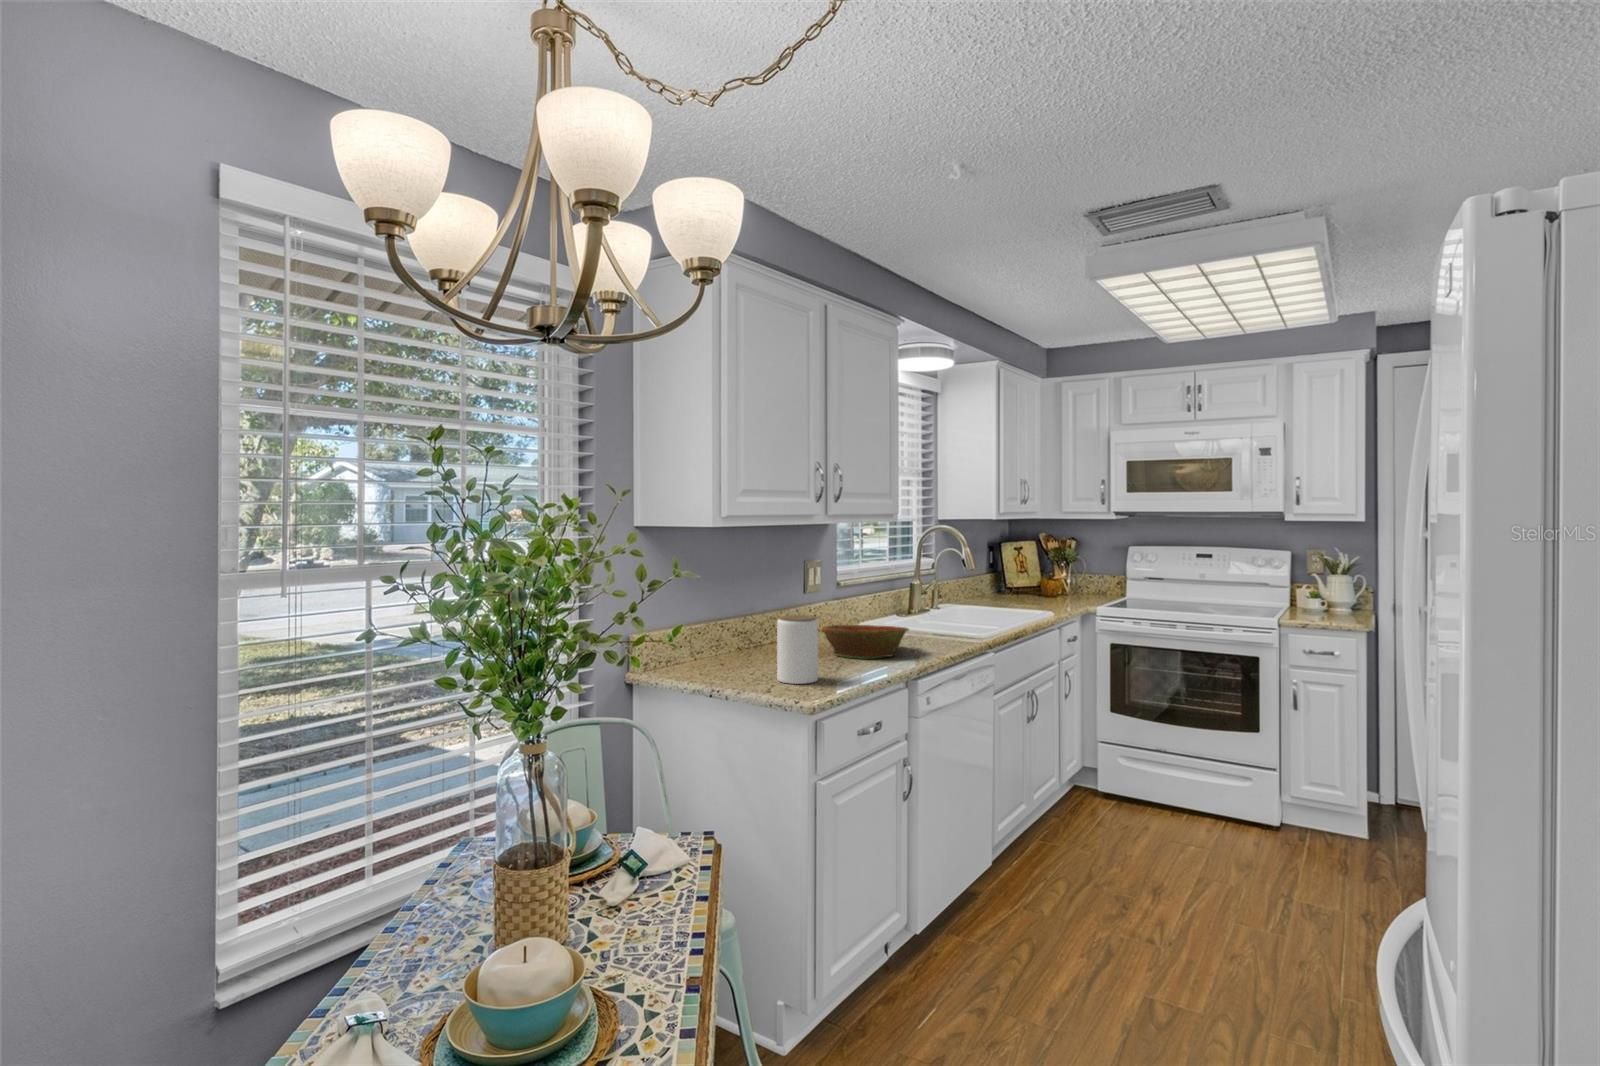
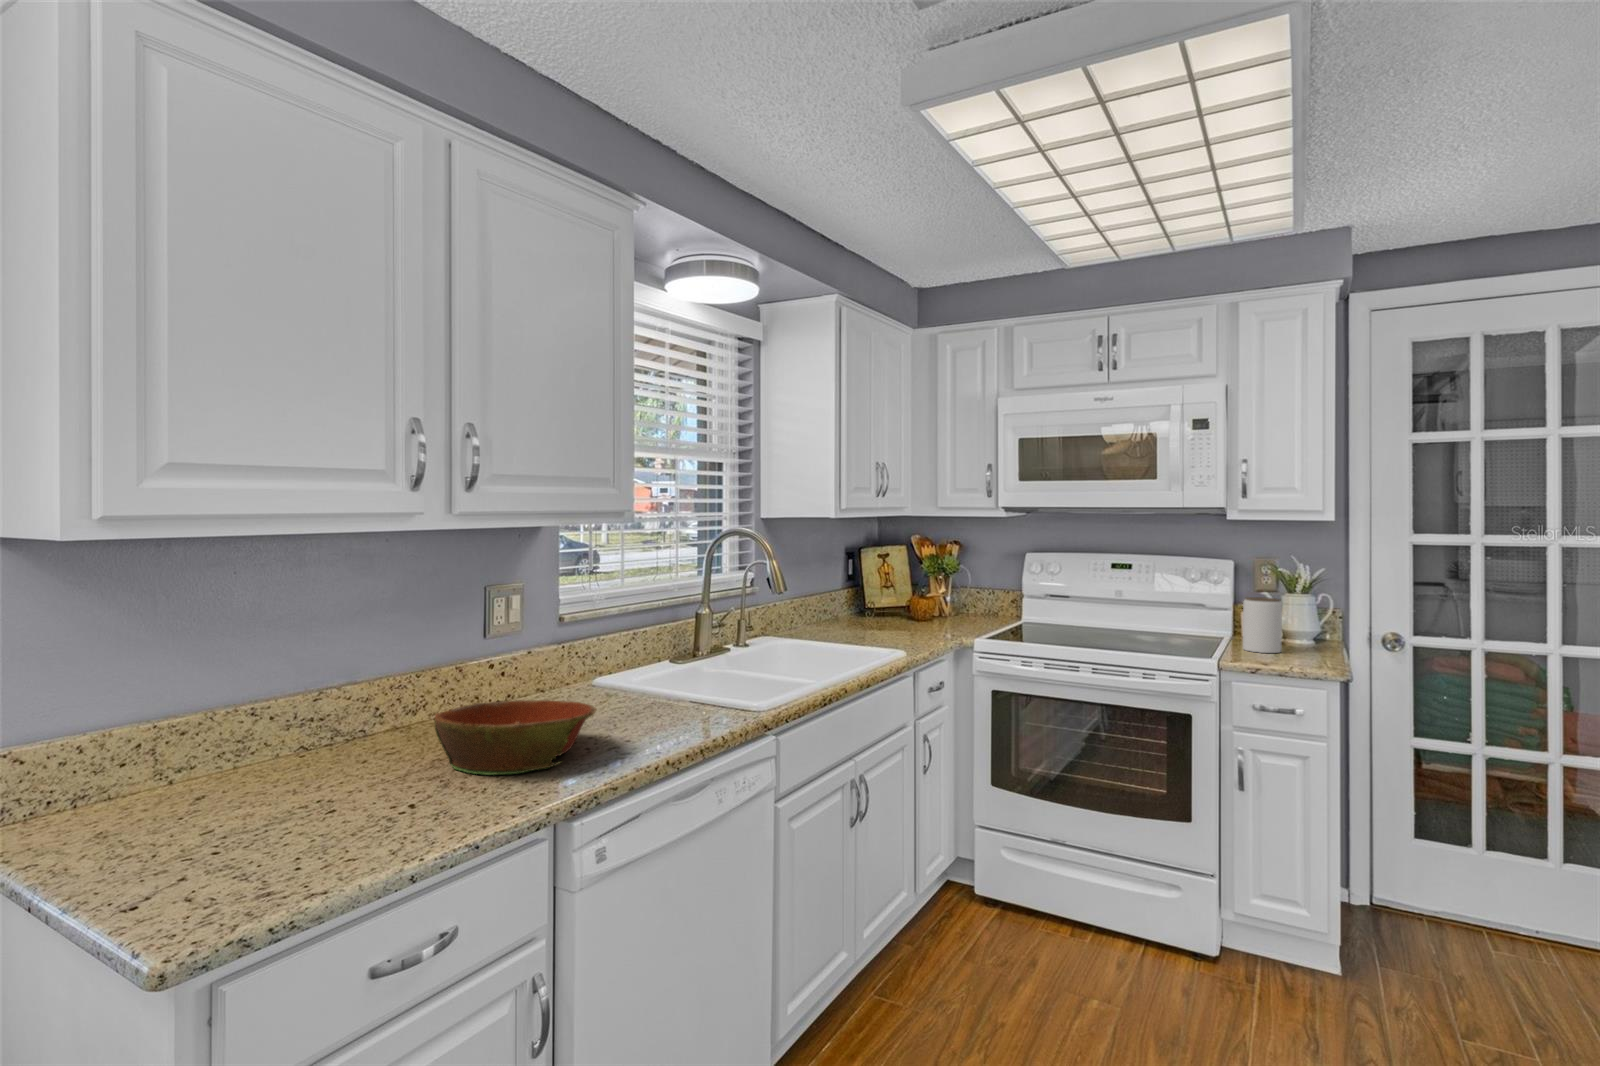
jar: present [777,615,818,684] -> present [1243,597,1282,653]

